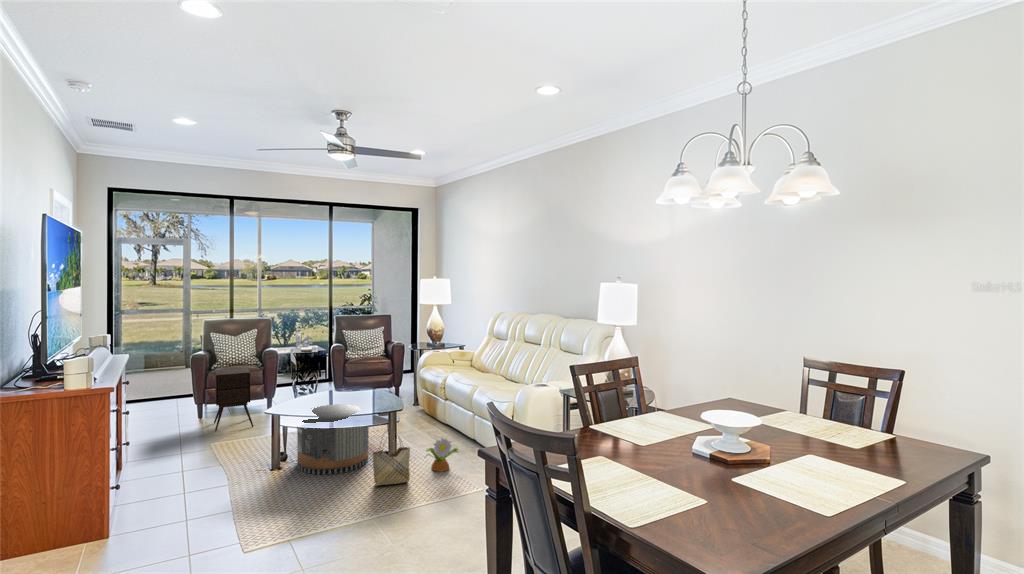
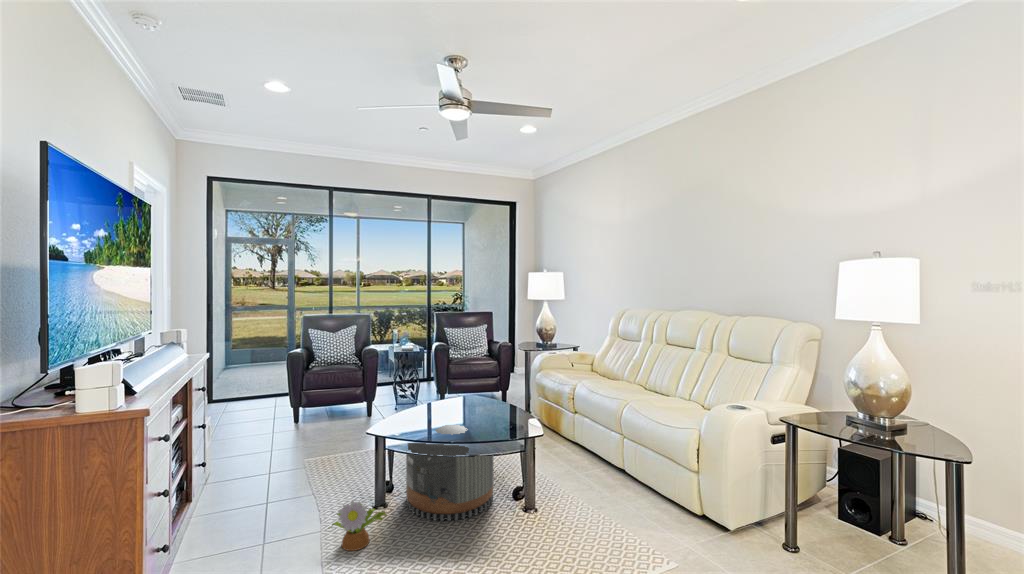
side table: present [214,368,253,432] -> none [310,369,353,443]
woven basket: present [373,430,410,486] -> none [510,467,560,549]
decorative plant: present [426,438,458,472] -> present [329,500,386,551]

